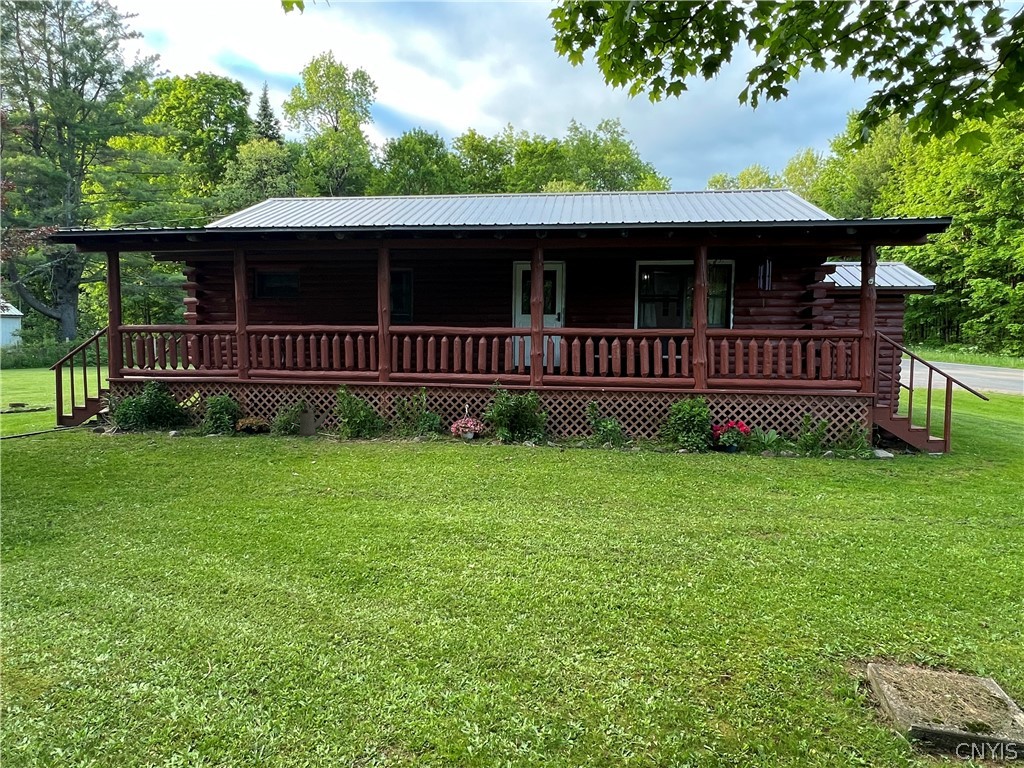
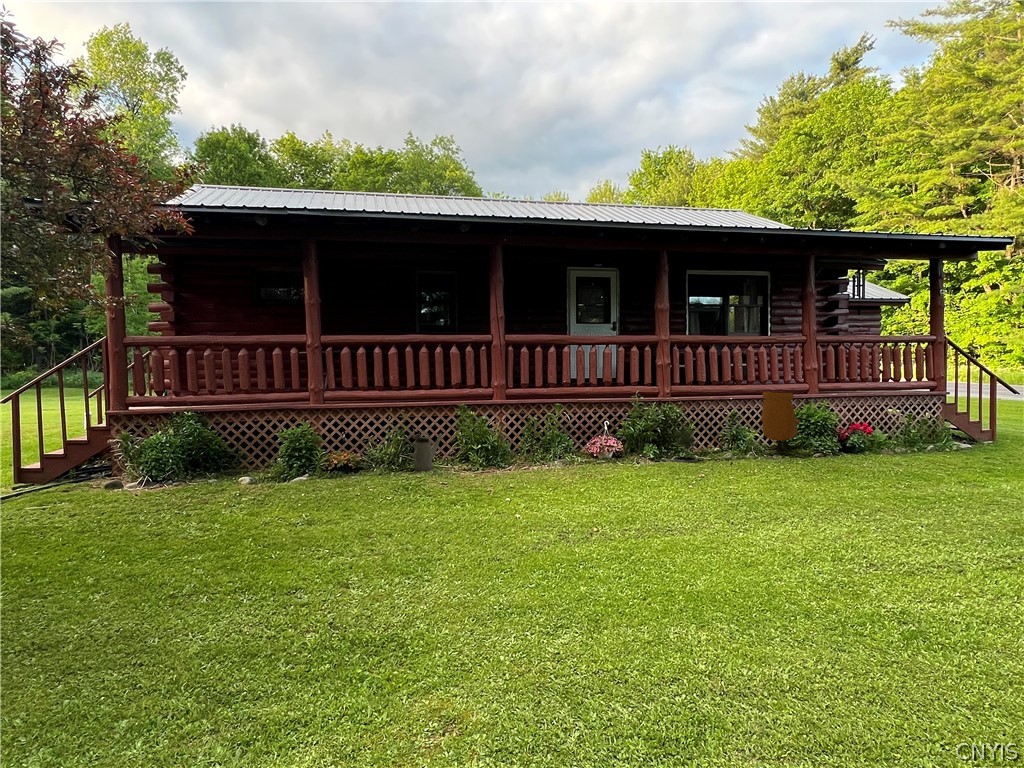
lounge chair: none [611,385,673,450] -> present [759,392,800,456]
potted tree: none [514,405,539,447] -> present [673,422,697,462]

